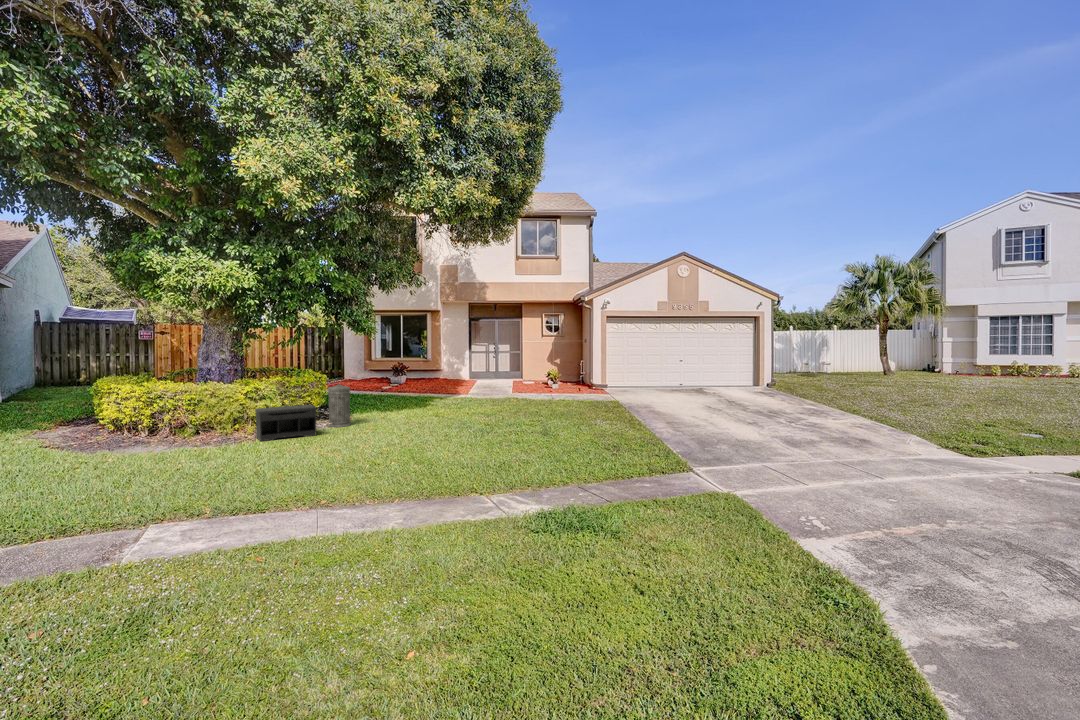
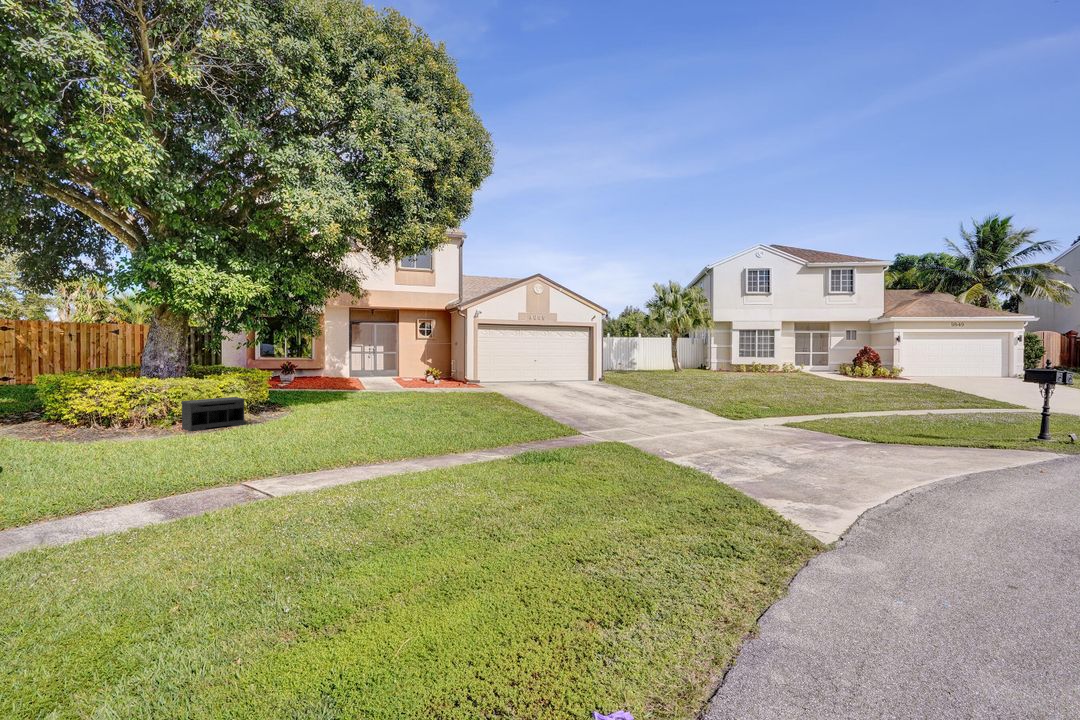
trash can: present [328,384,351,427] -> none [247,378,270,418]

